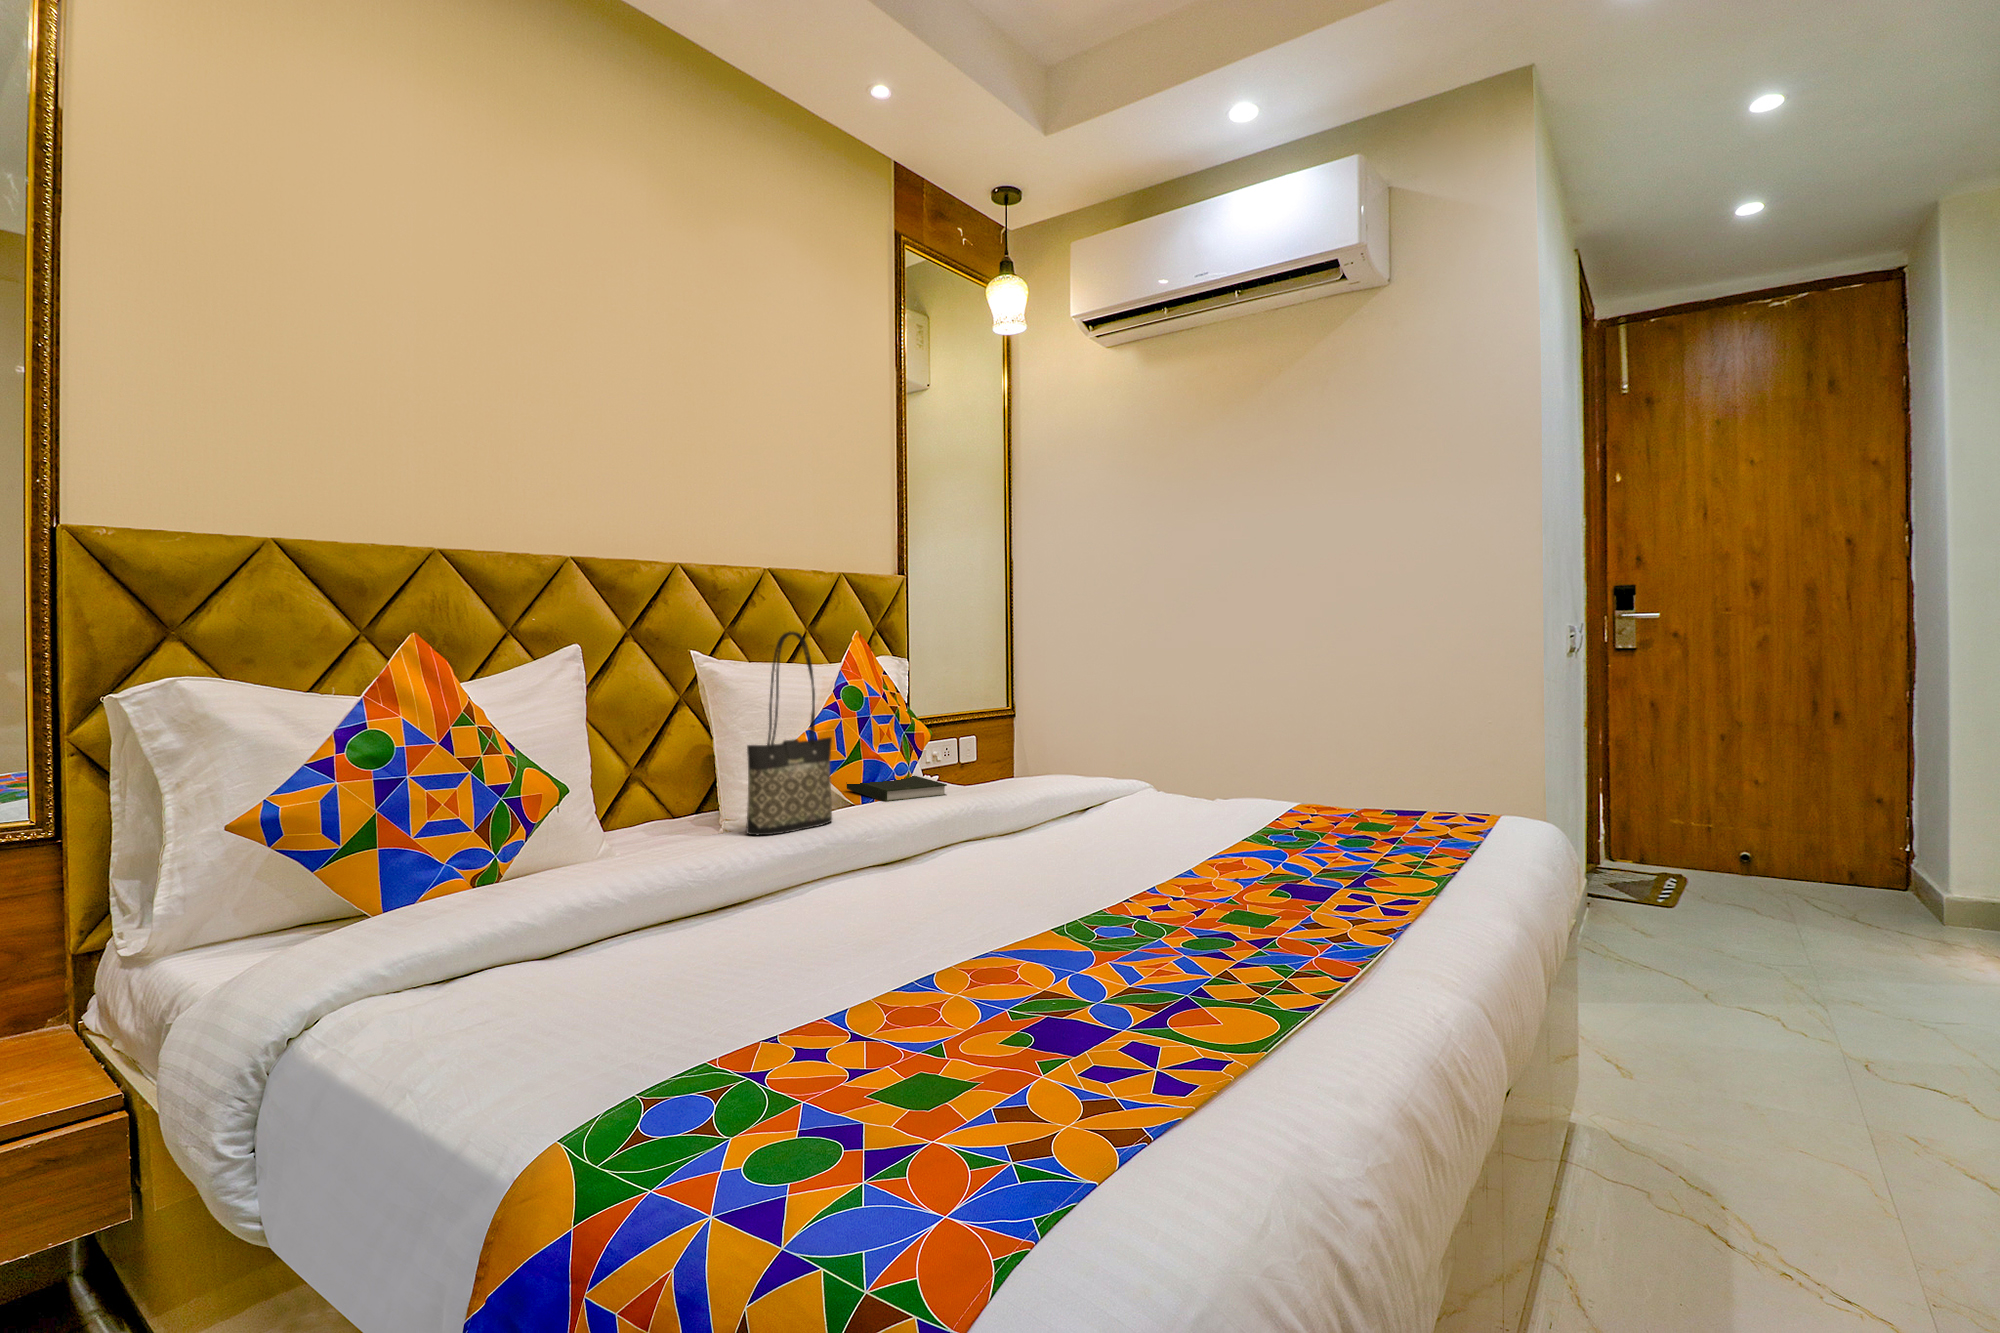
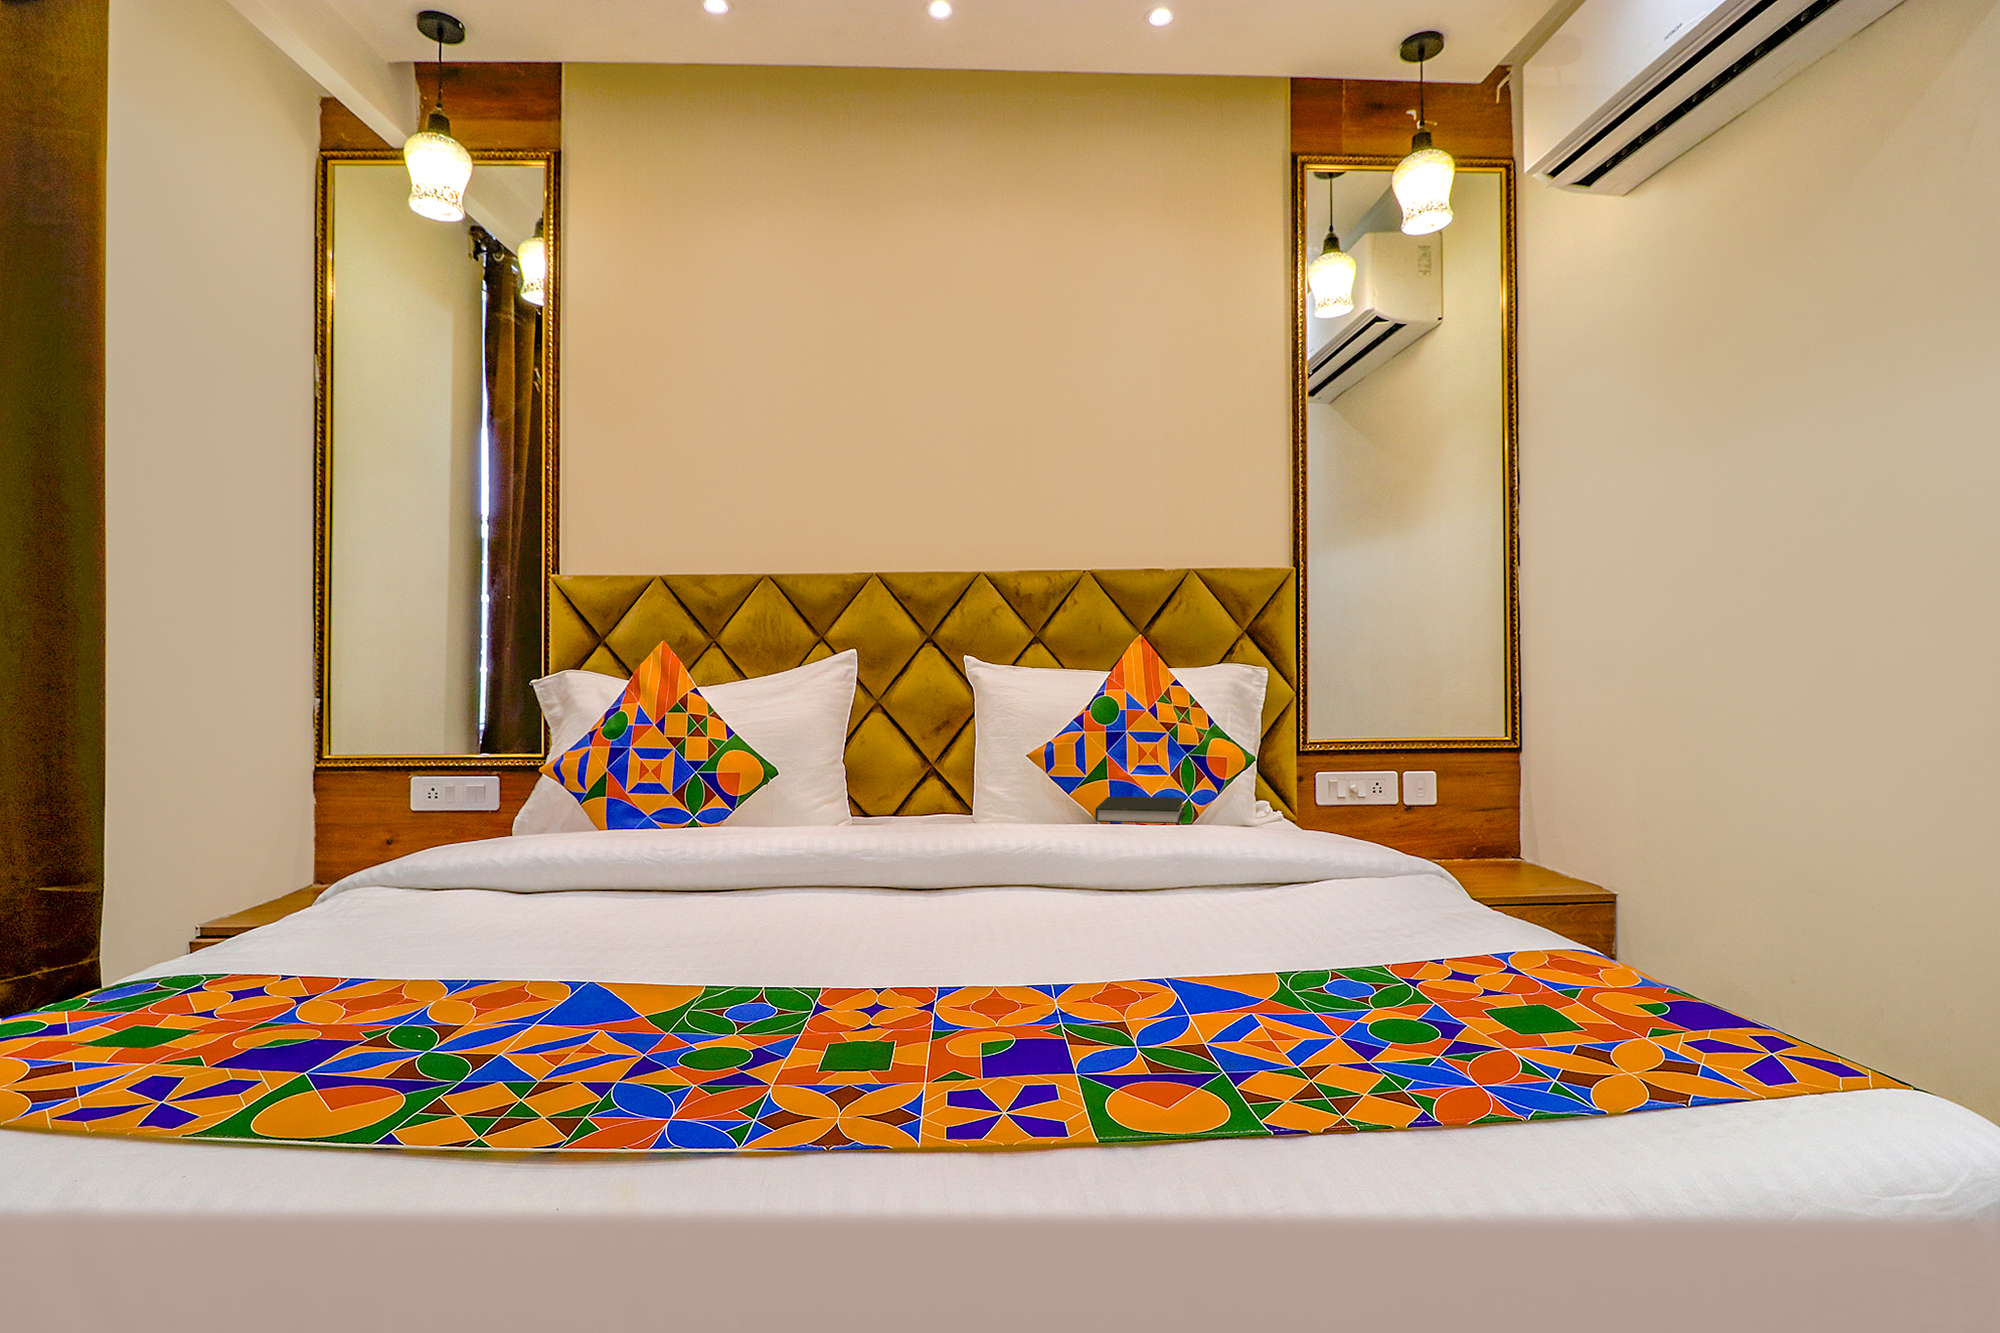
tote bag: present [746,632,832,835] -> none [866,623,978,830]

